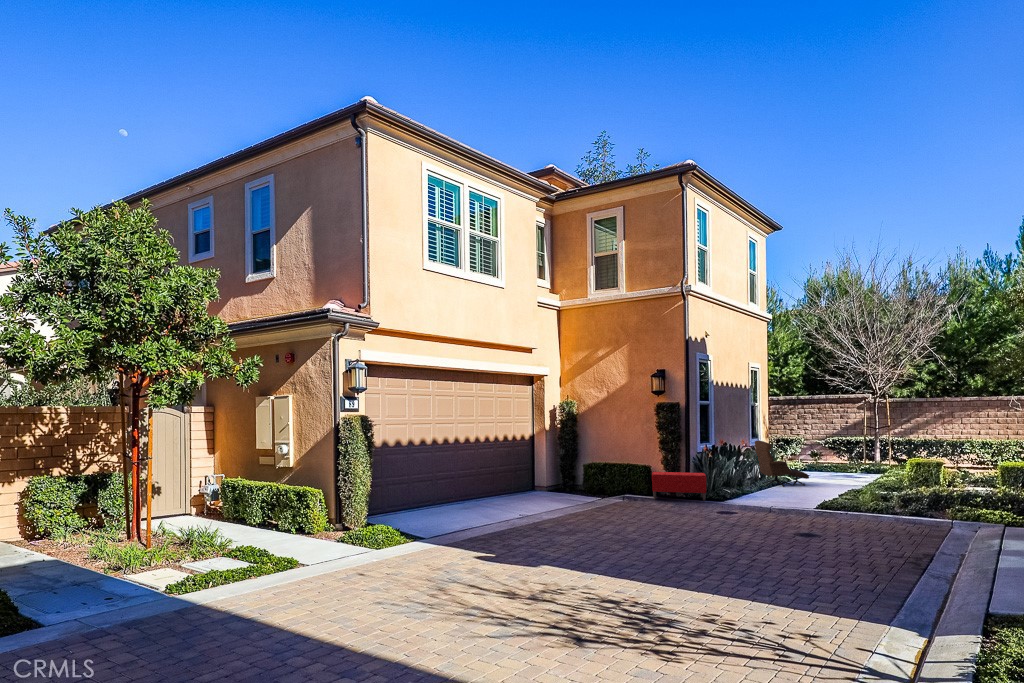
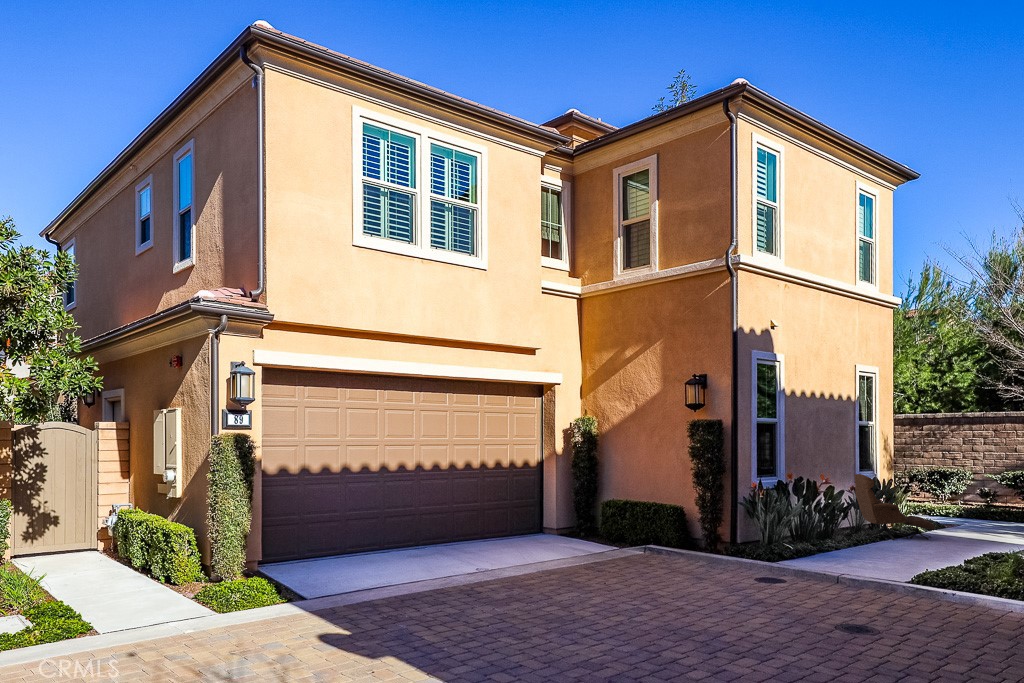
bench: present [652,472,706,501] -> none [679,514,757,558]

